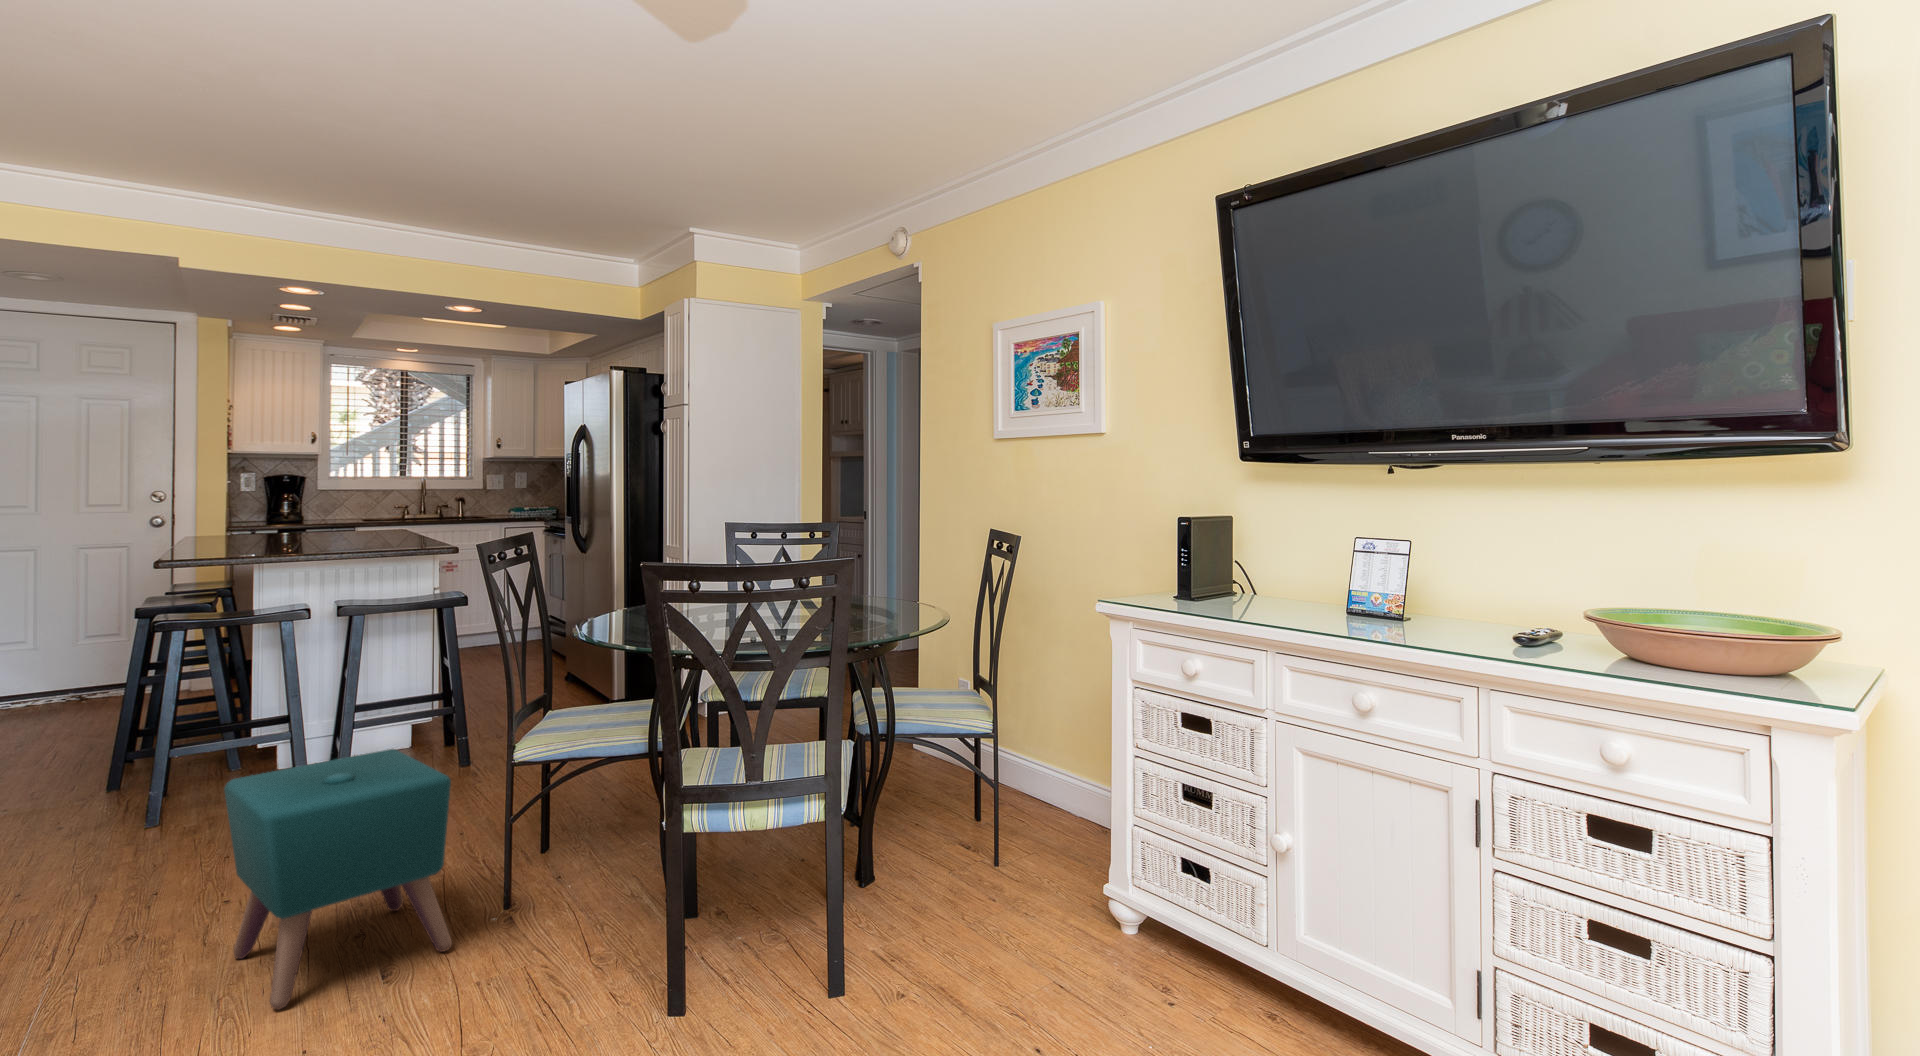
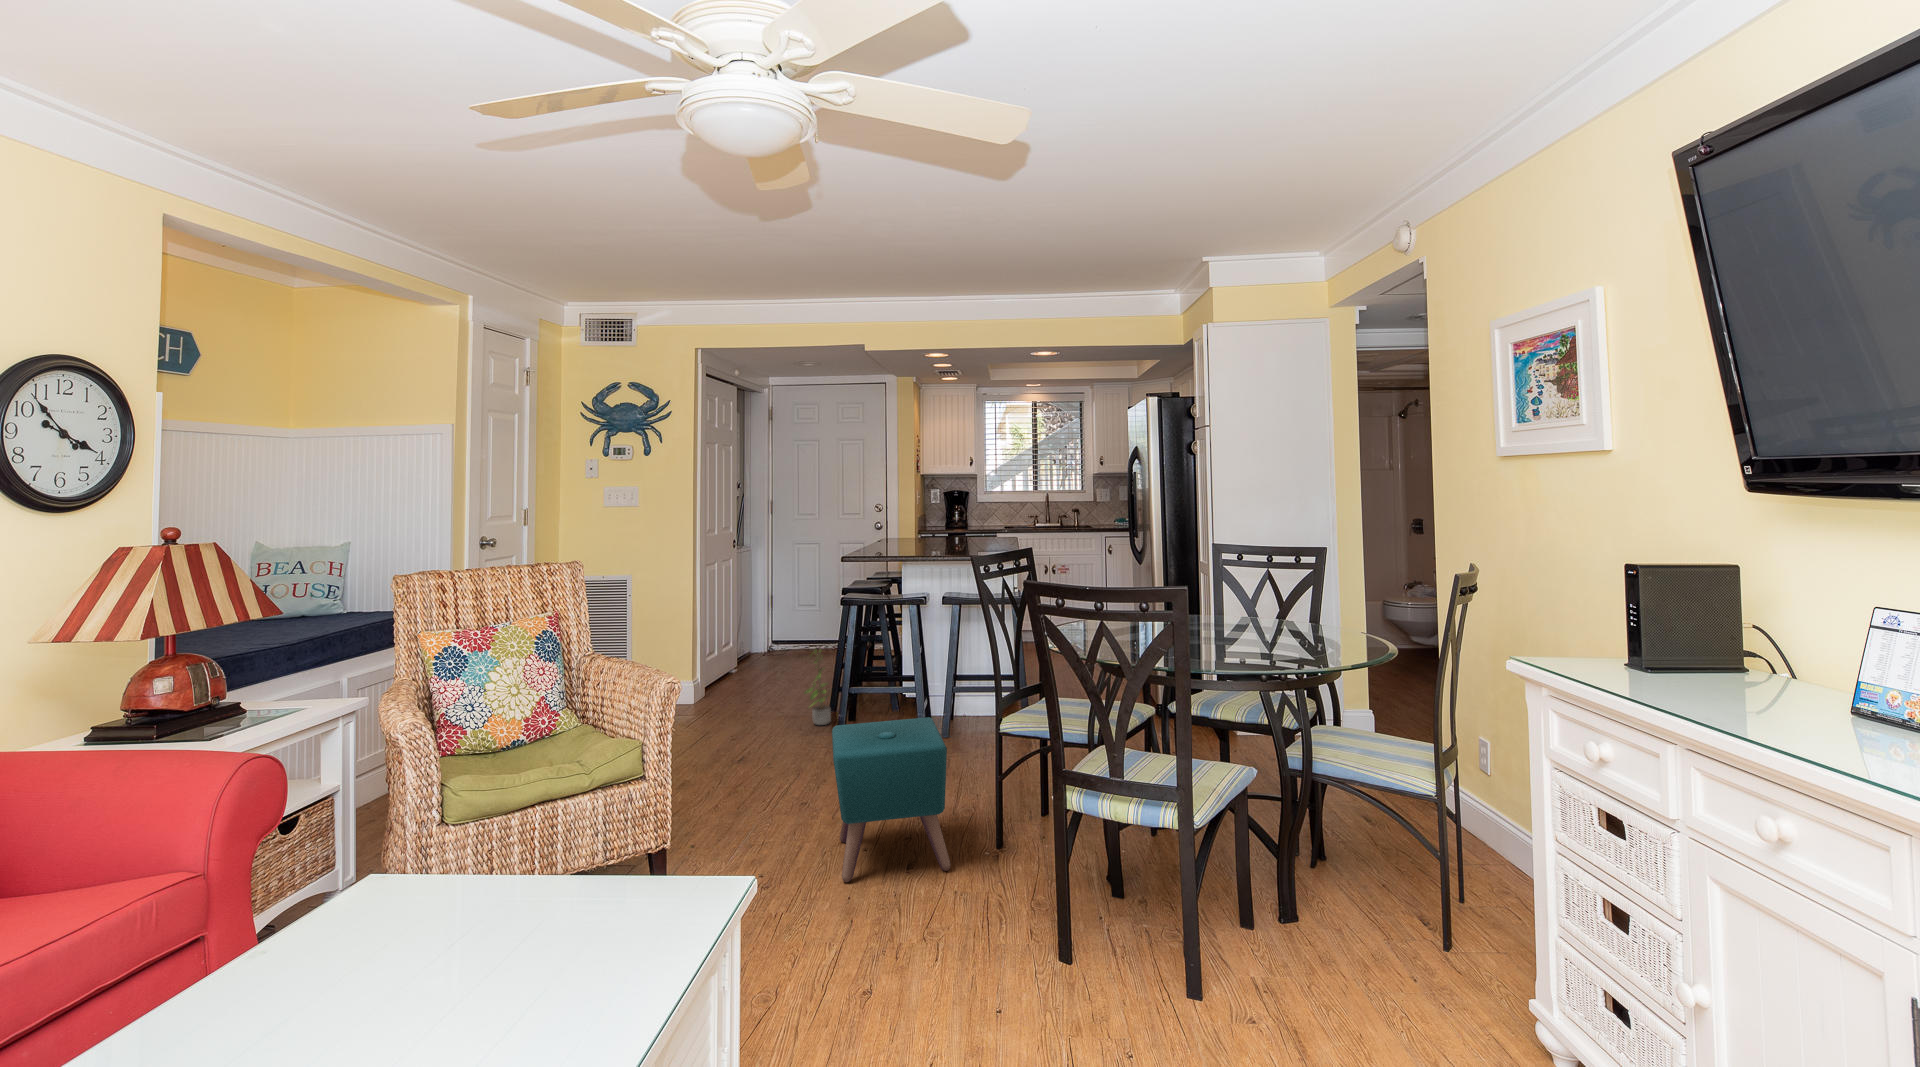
potted plant: none [57,686,122,812] -> present [805,649,831,725]

